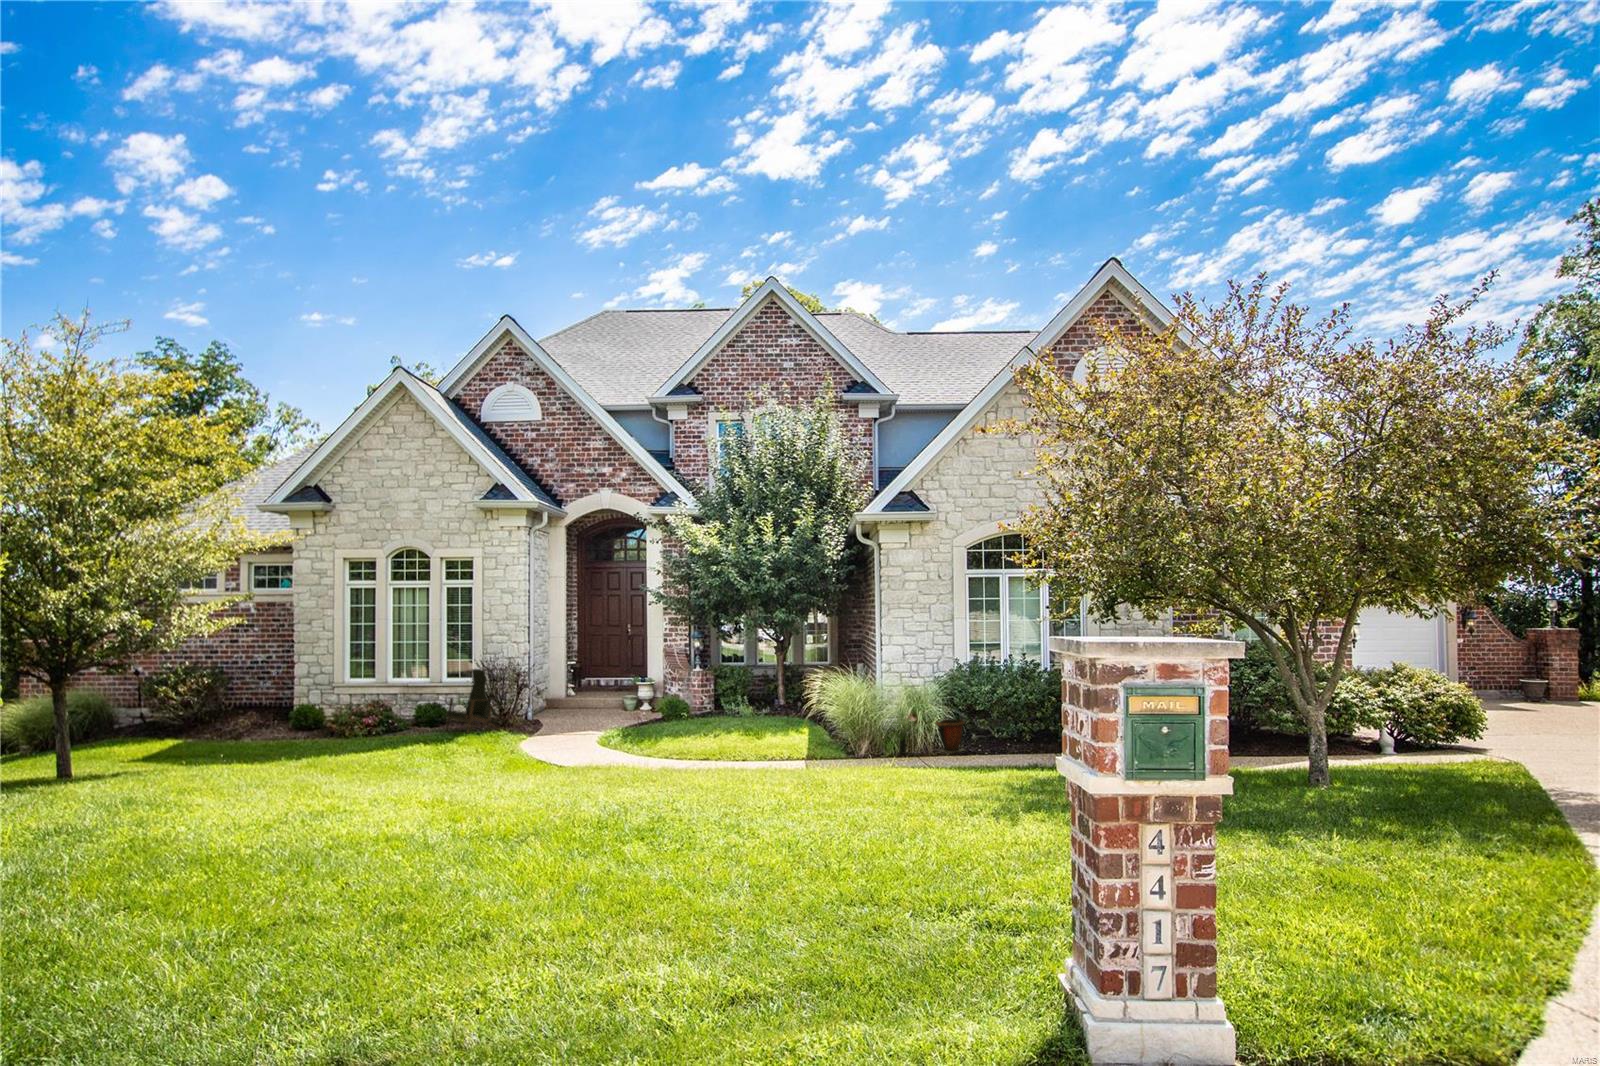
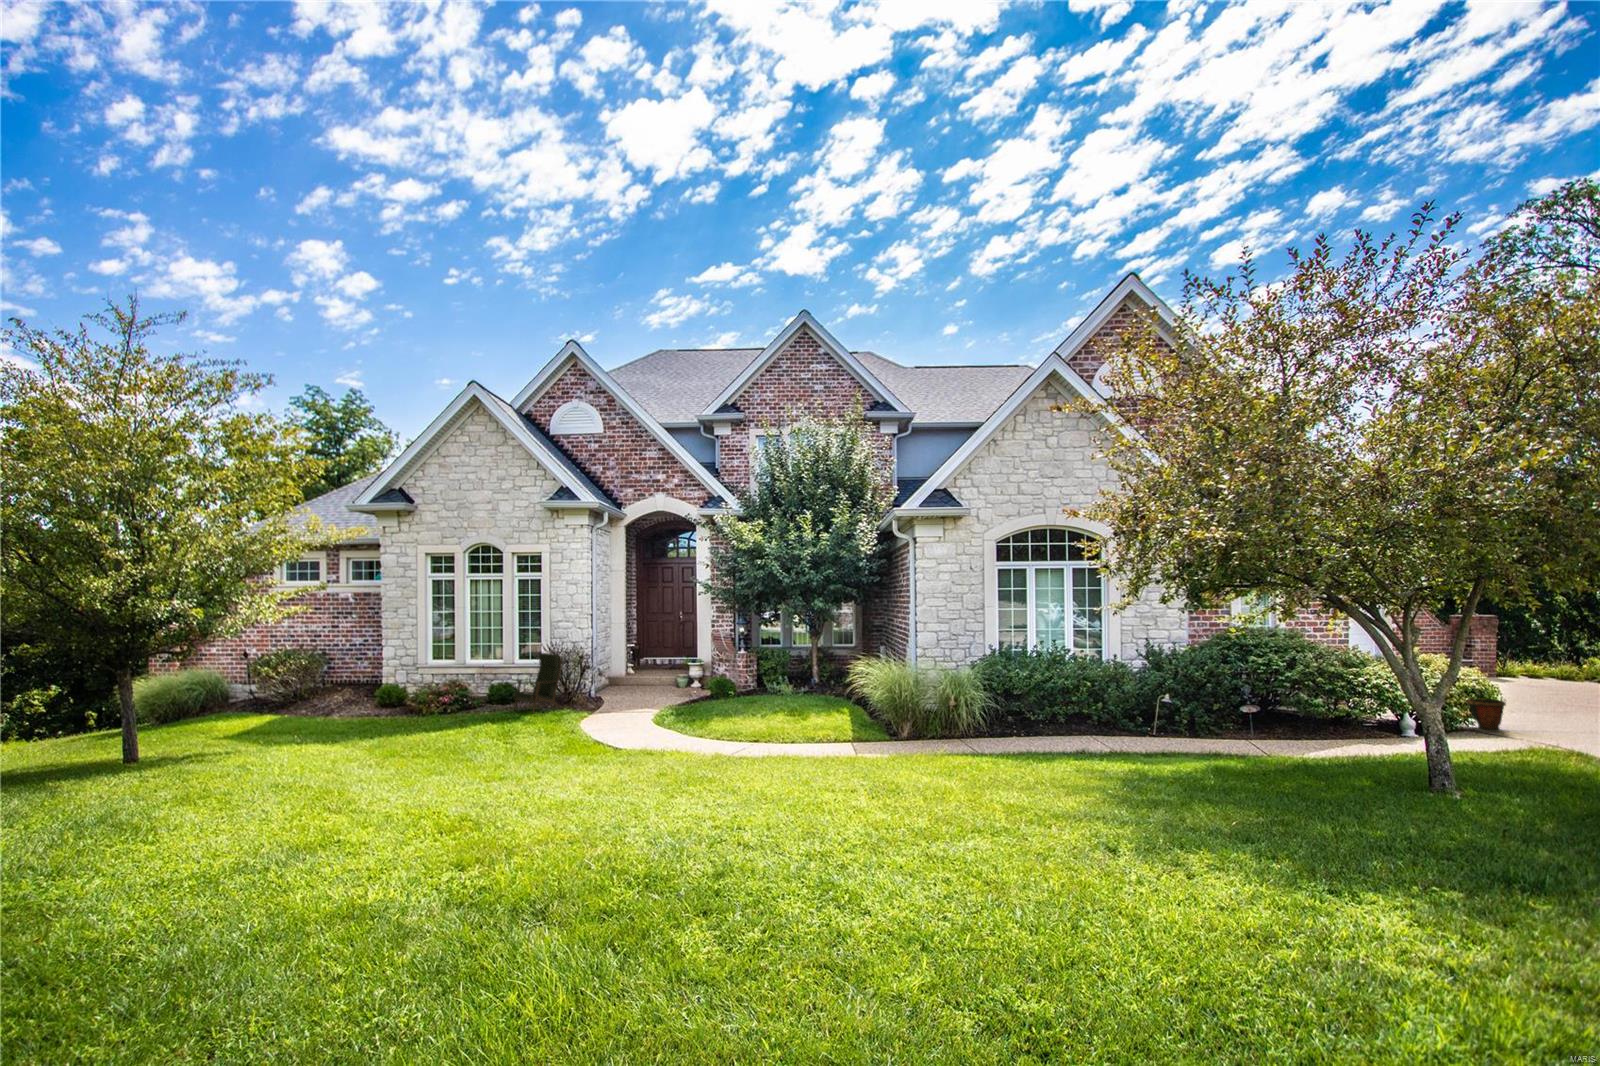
potted plant: present [887,717,919,754] -> none [933,703,966,739]
waste bin: present [936,719,965,753] -> present [1467,699,1506,732]

